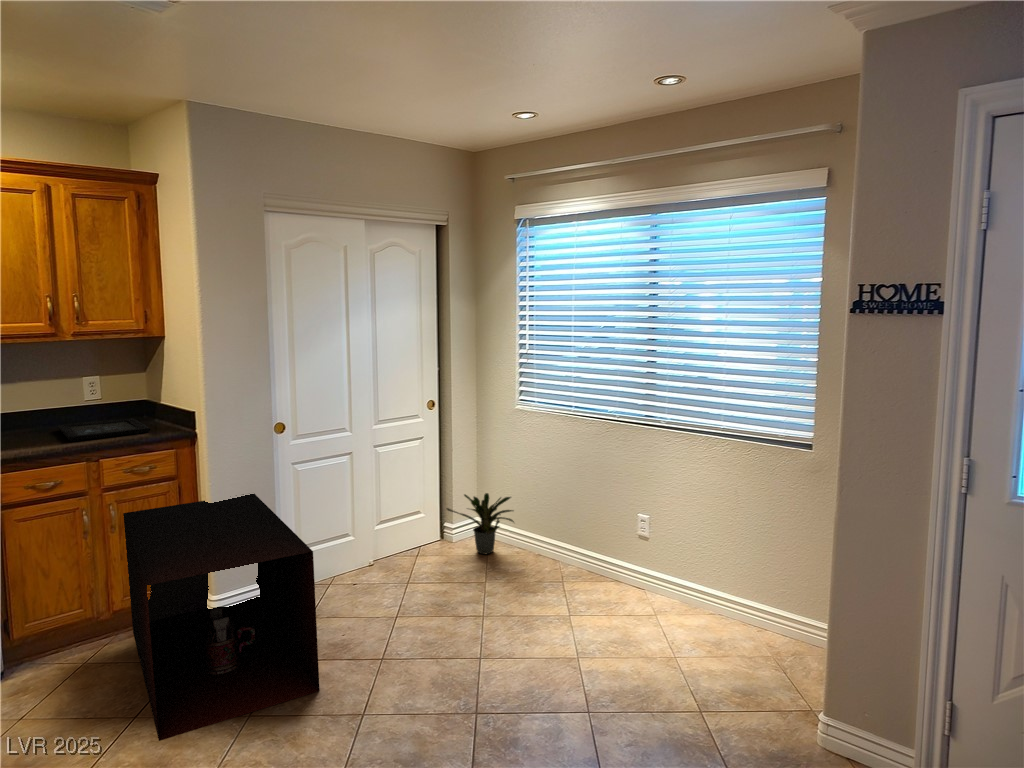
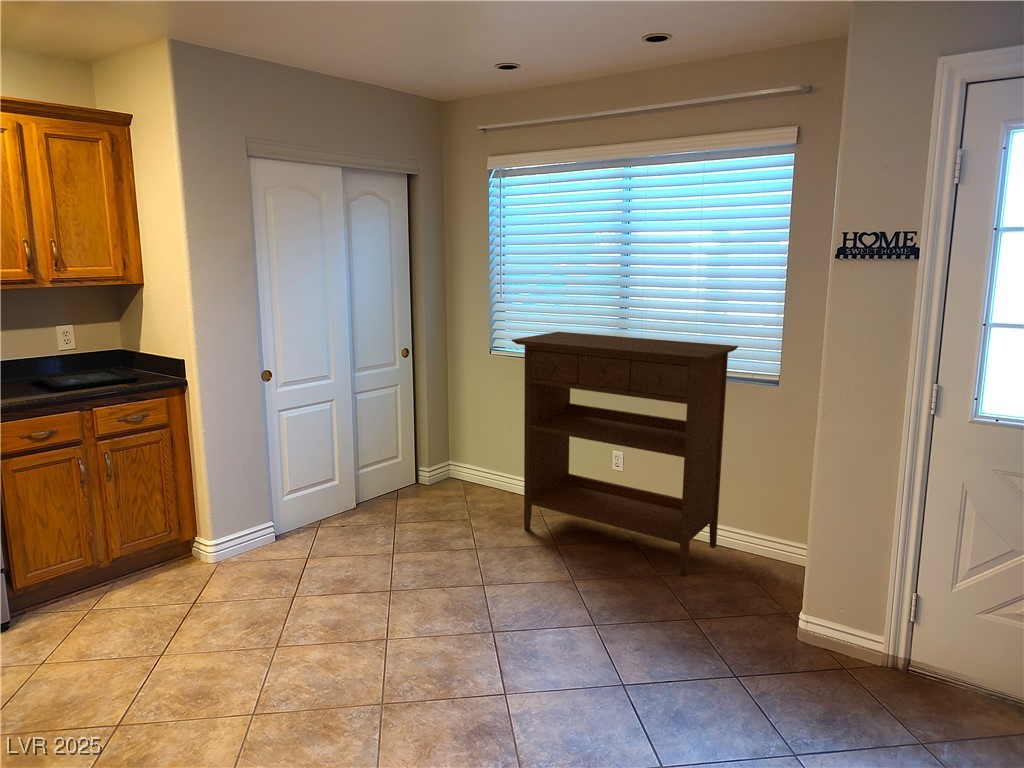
console table: none [527,385,772,664] -> present [512,332,739,576]
potted plant: present [447,493,514,554] -> none [423,436,491,493]
storage cabinet: present [123,494,320,741] -> none [117,440,338,676]

